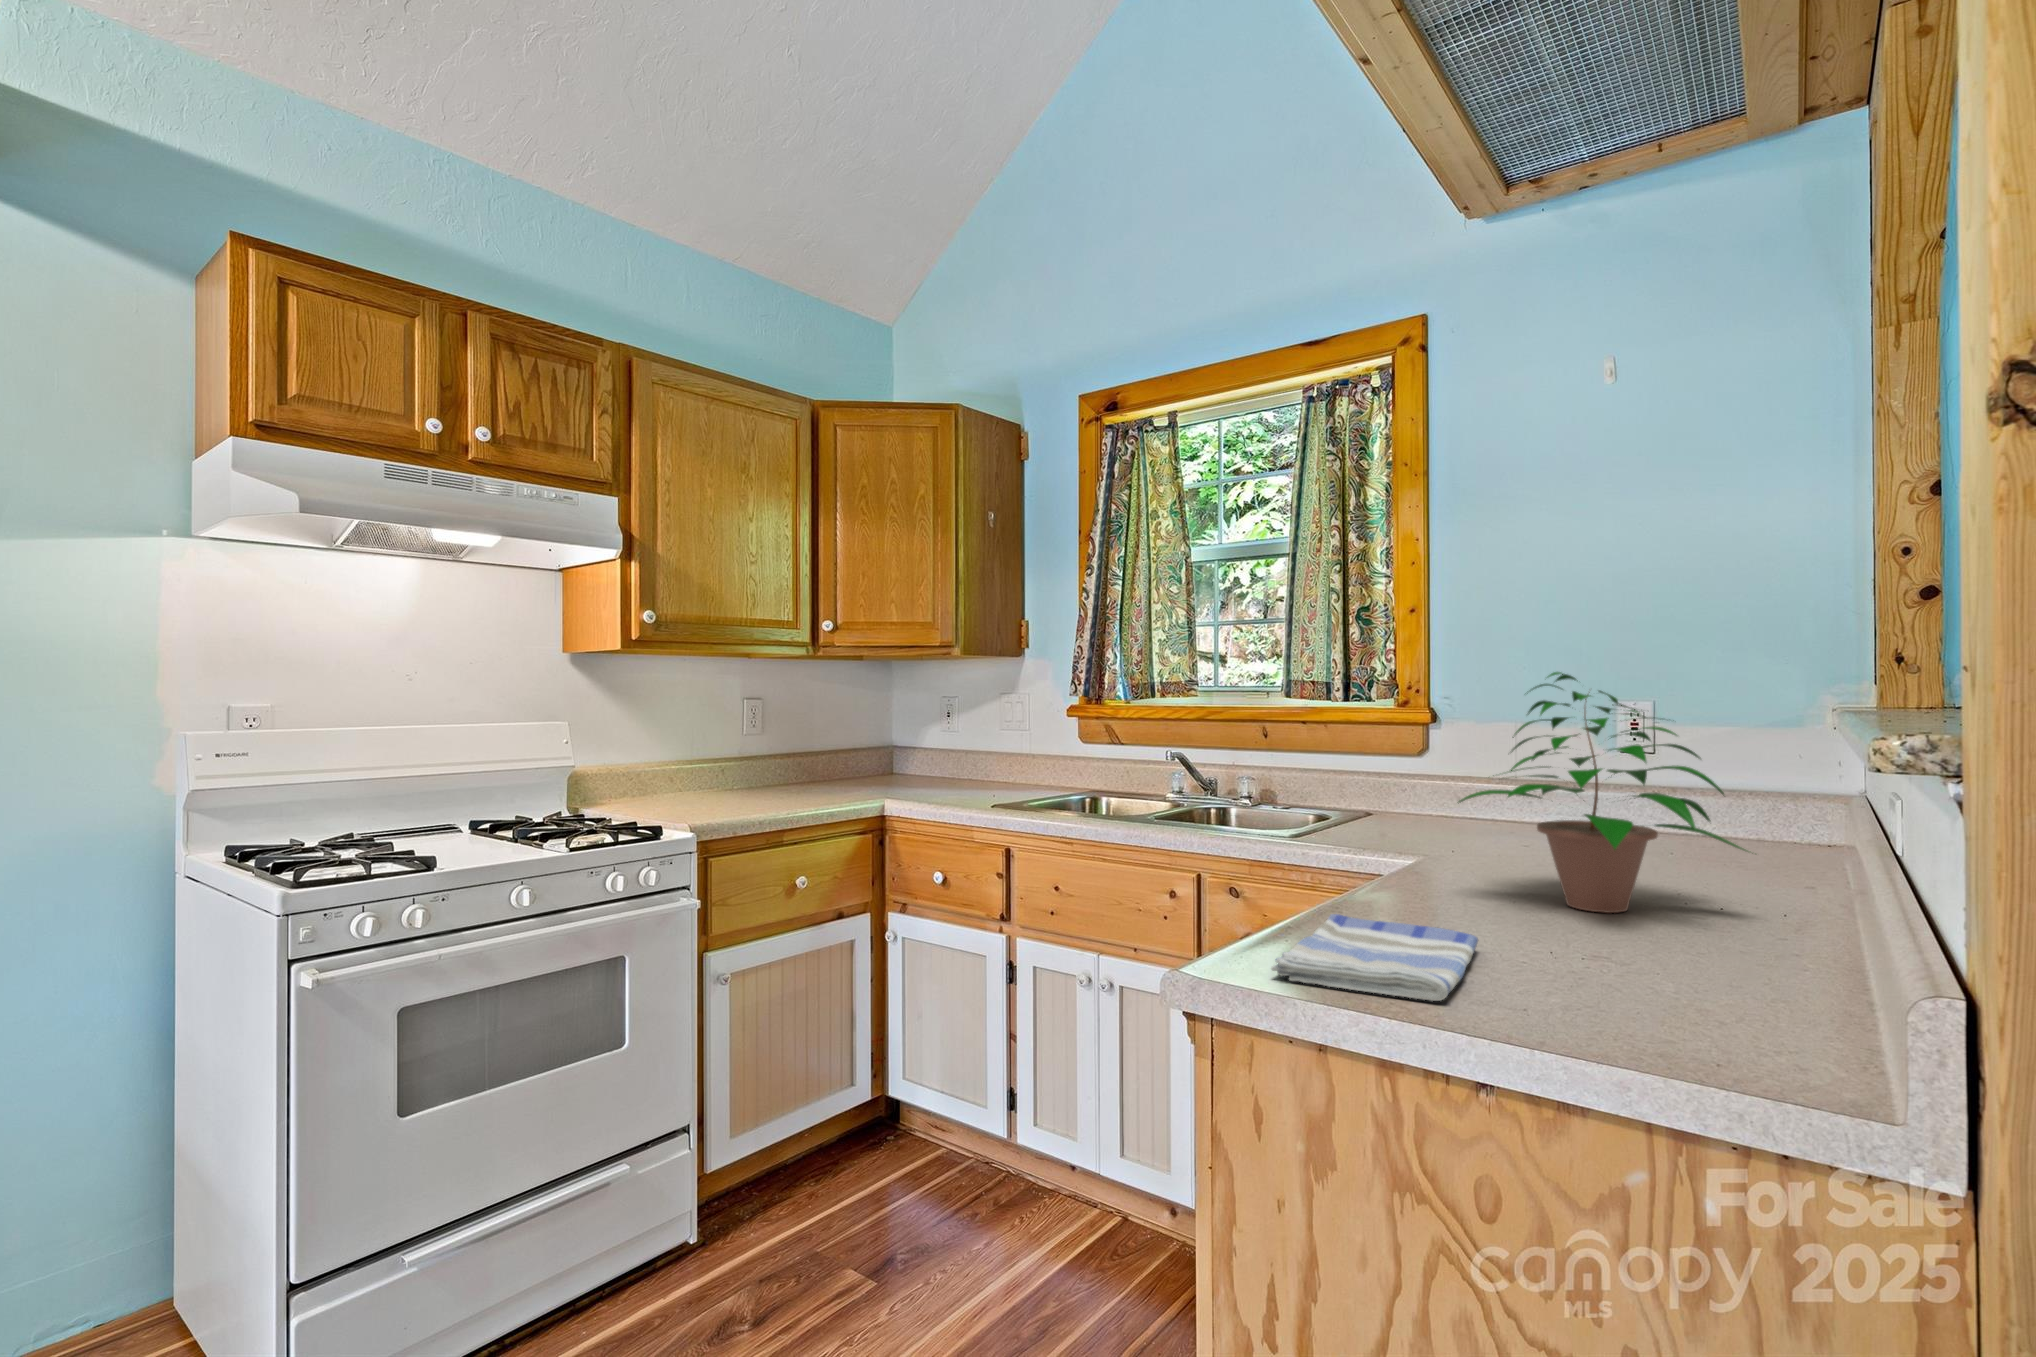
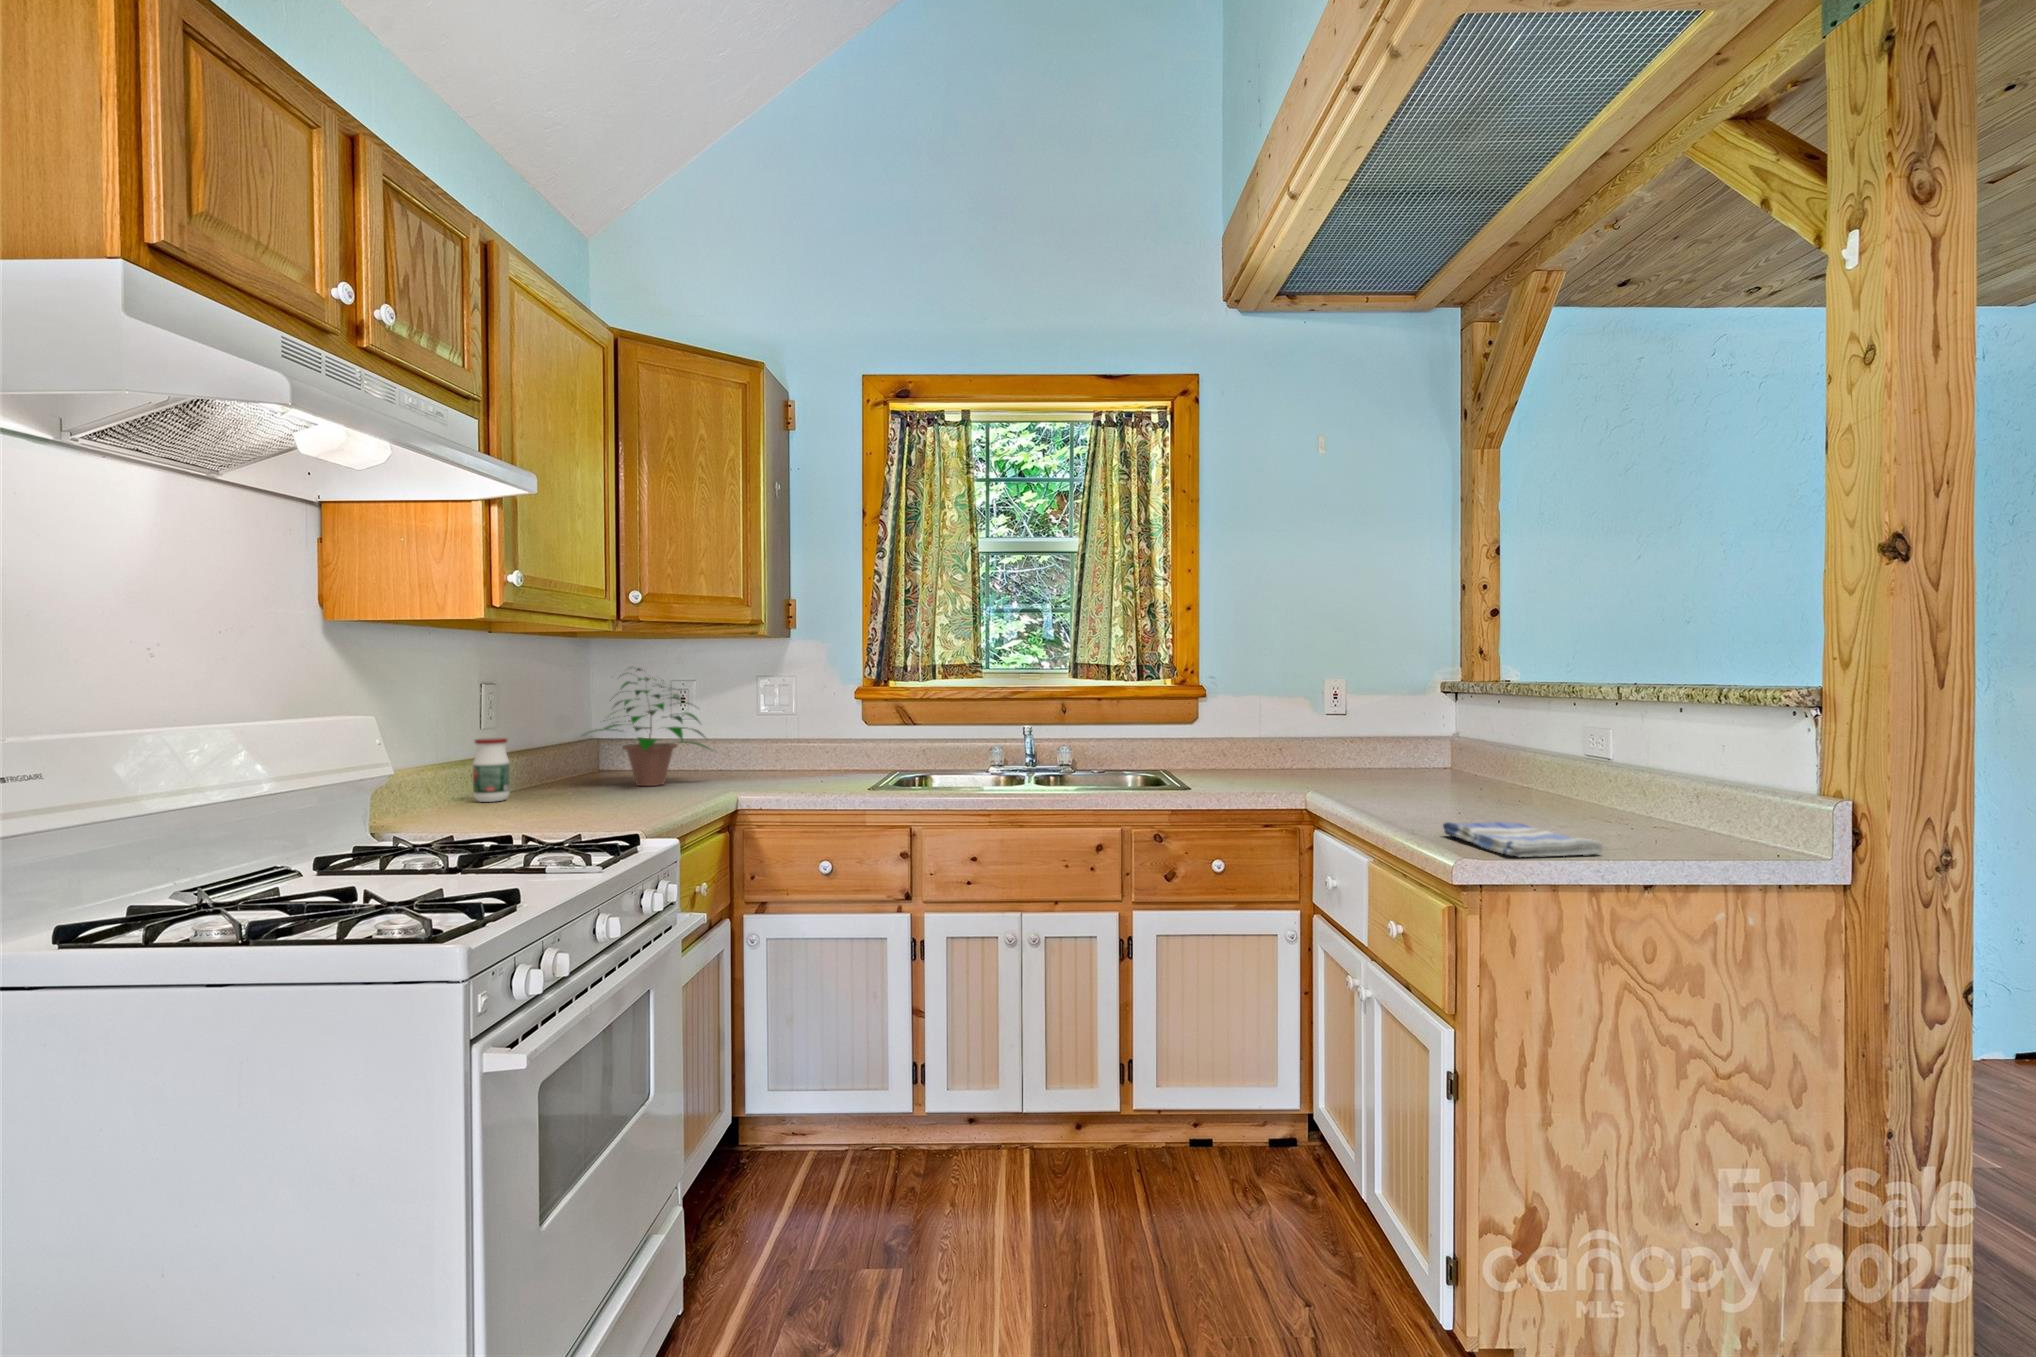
potted plant: present [1459,672,1747,913] -> present [595,668,709,786]
jar: none [717,742,745,793] -> present [472,738,510,802]

